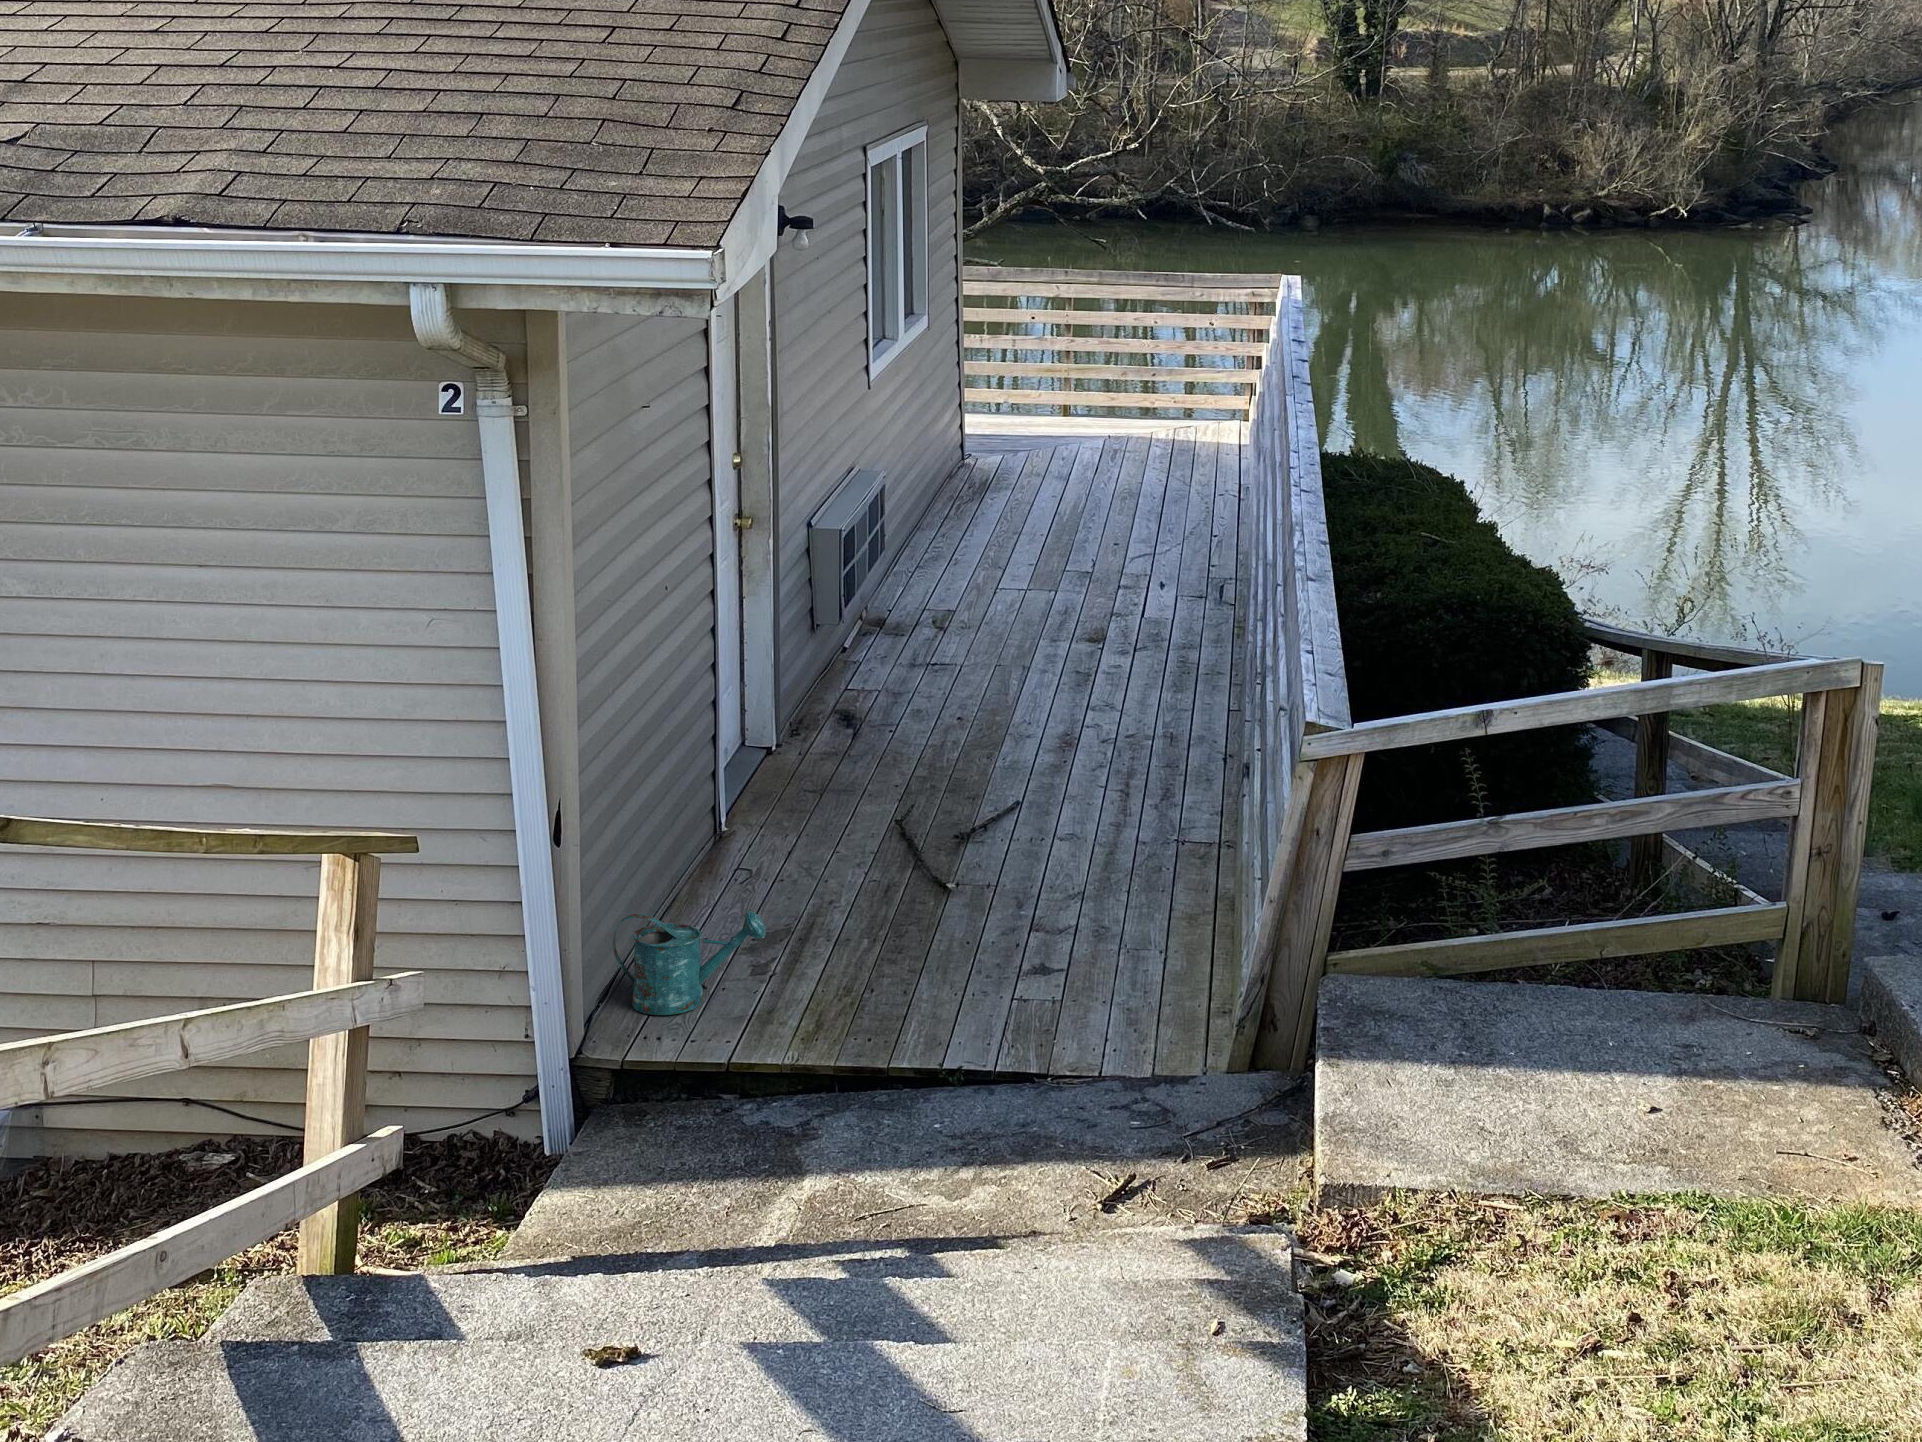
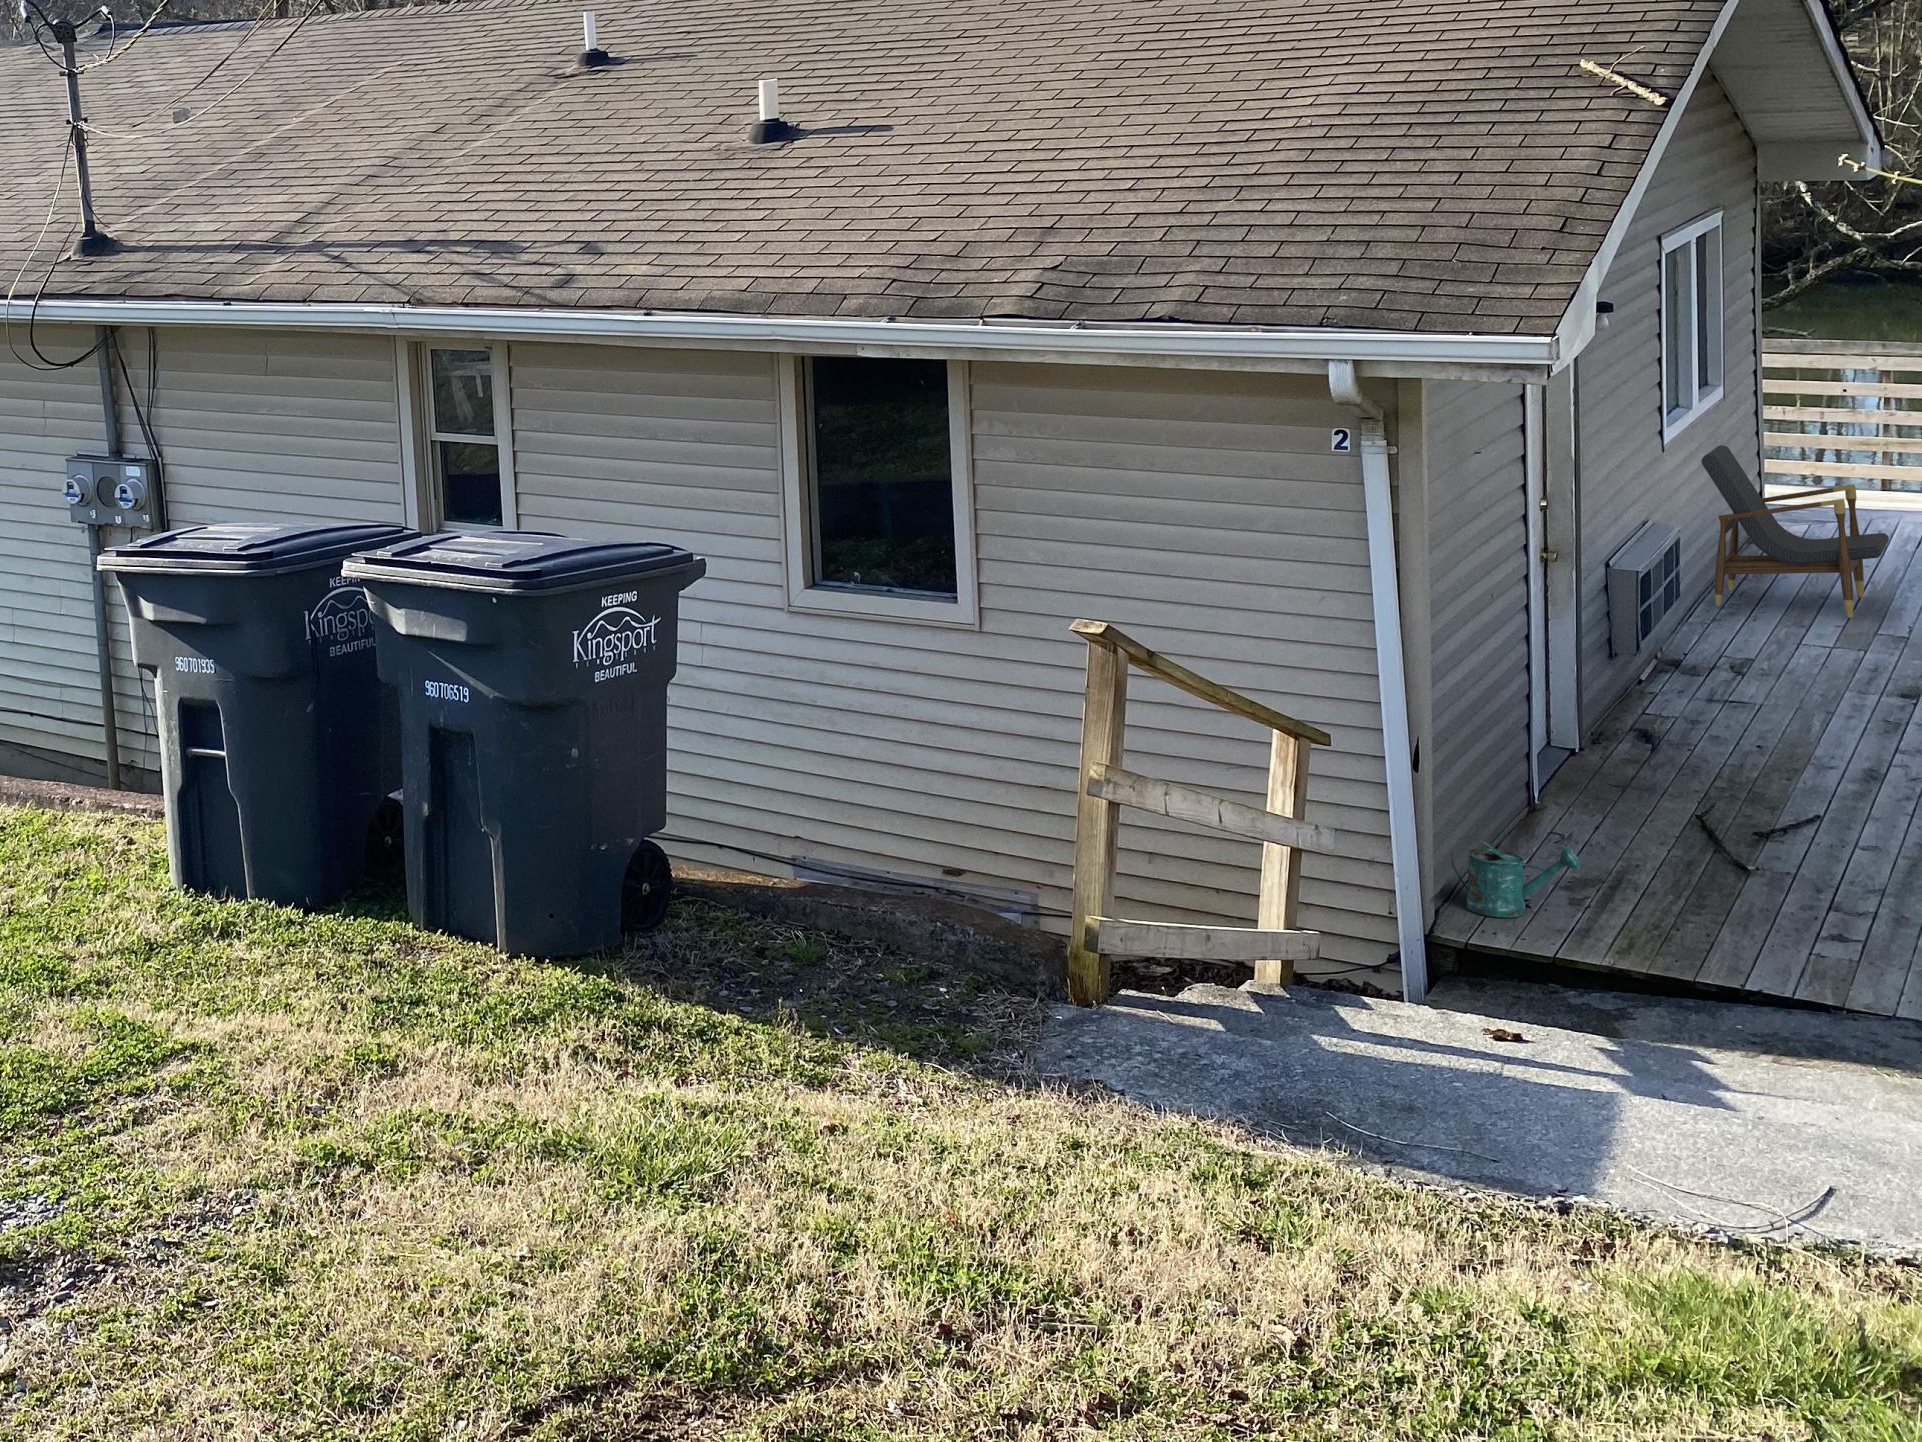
lounge chair: none [905,379,1072,556] -> present [1701,445,1889,618]

